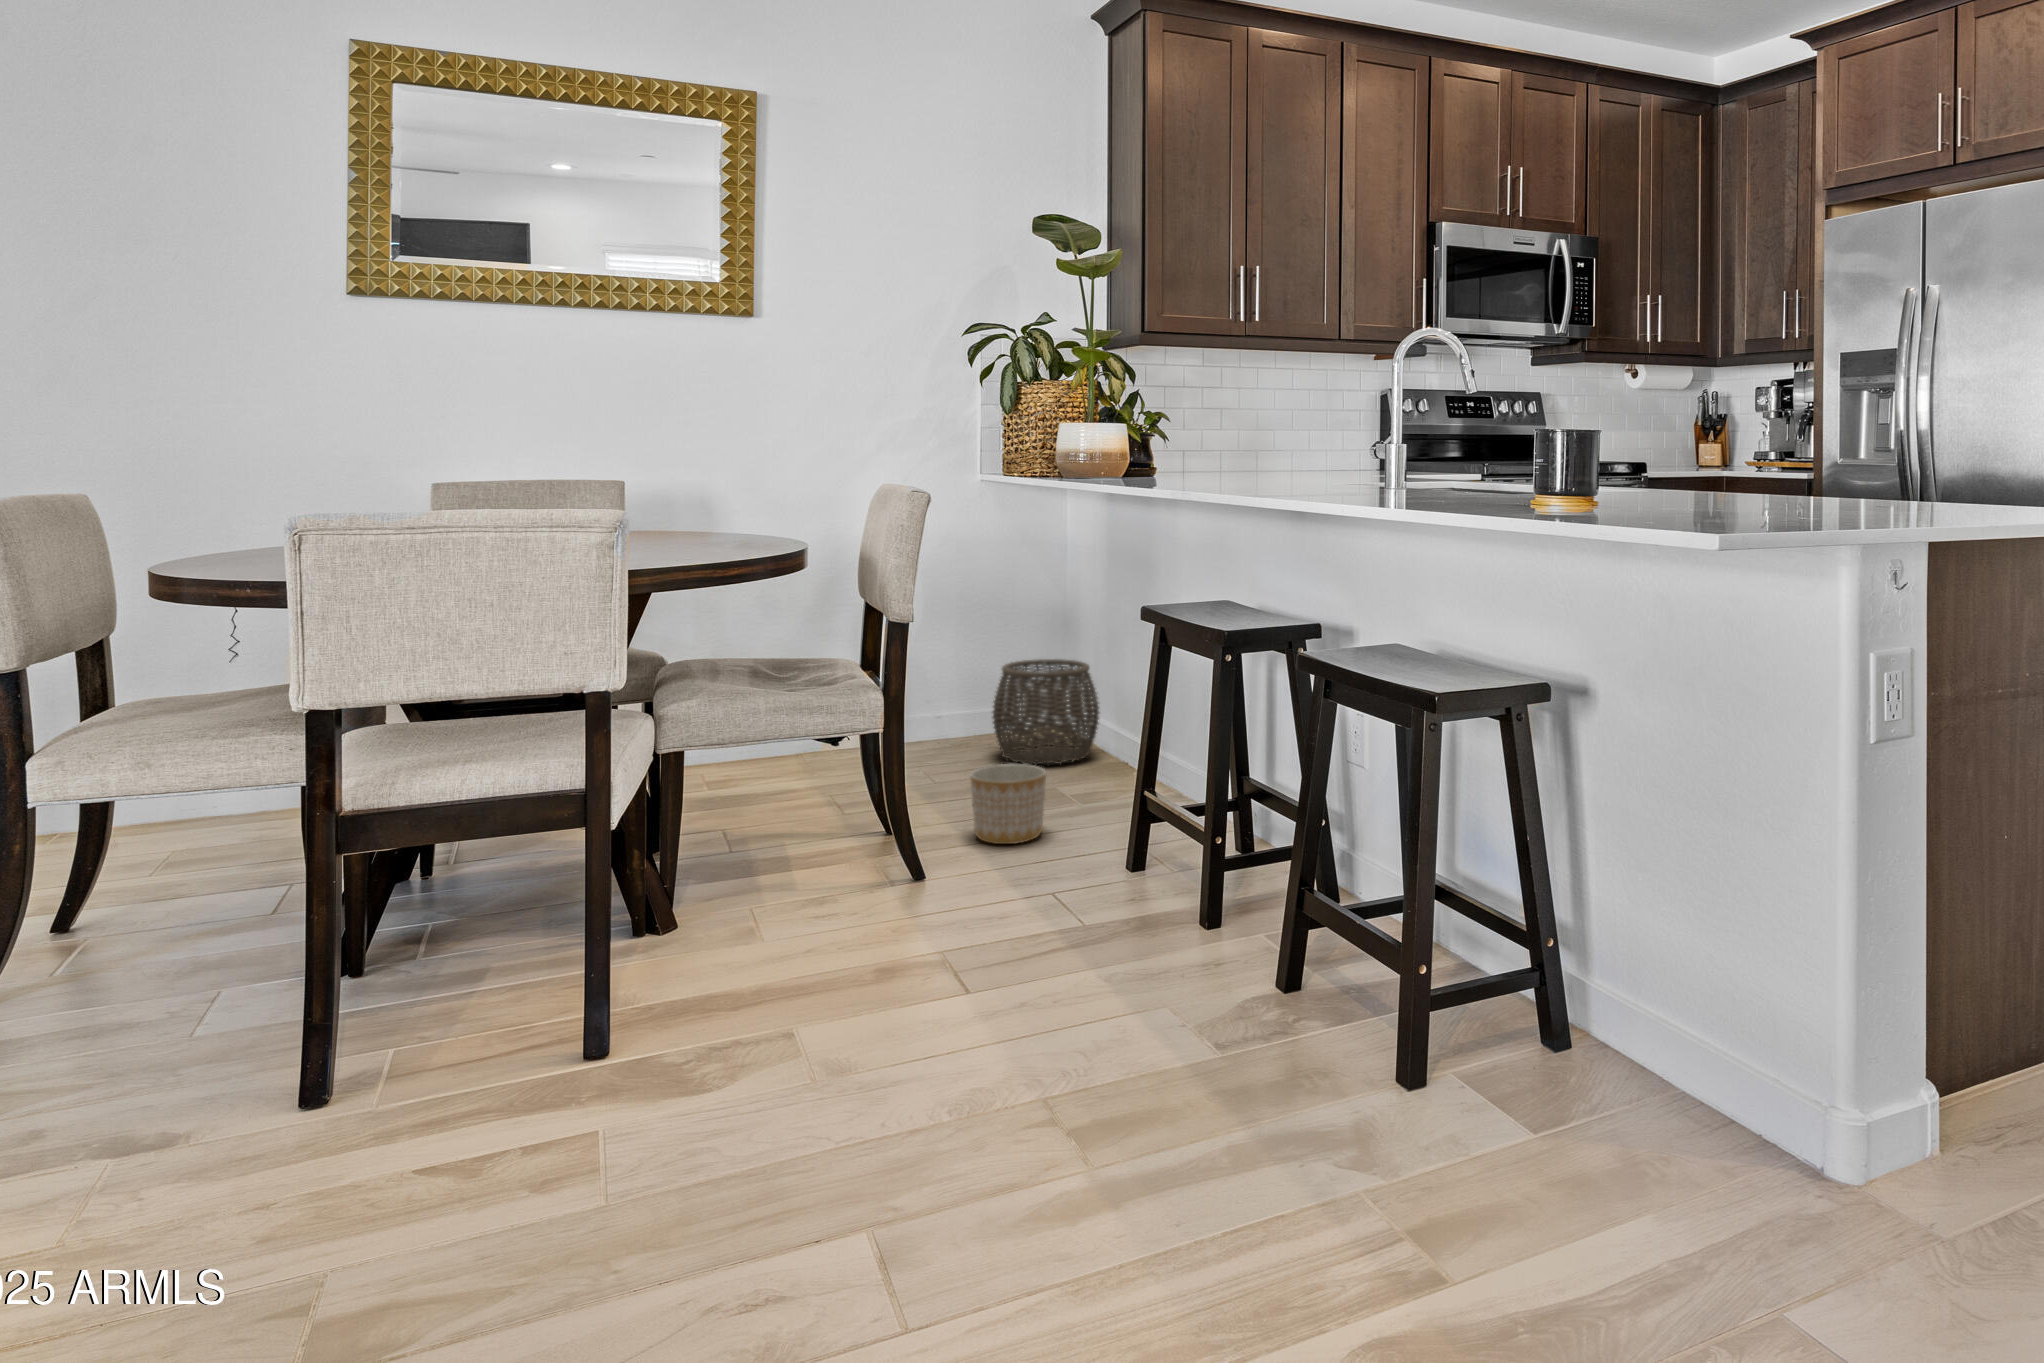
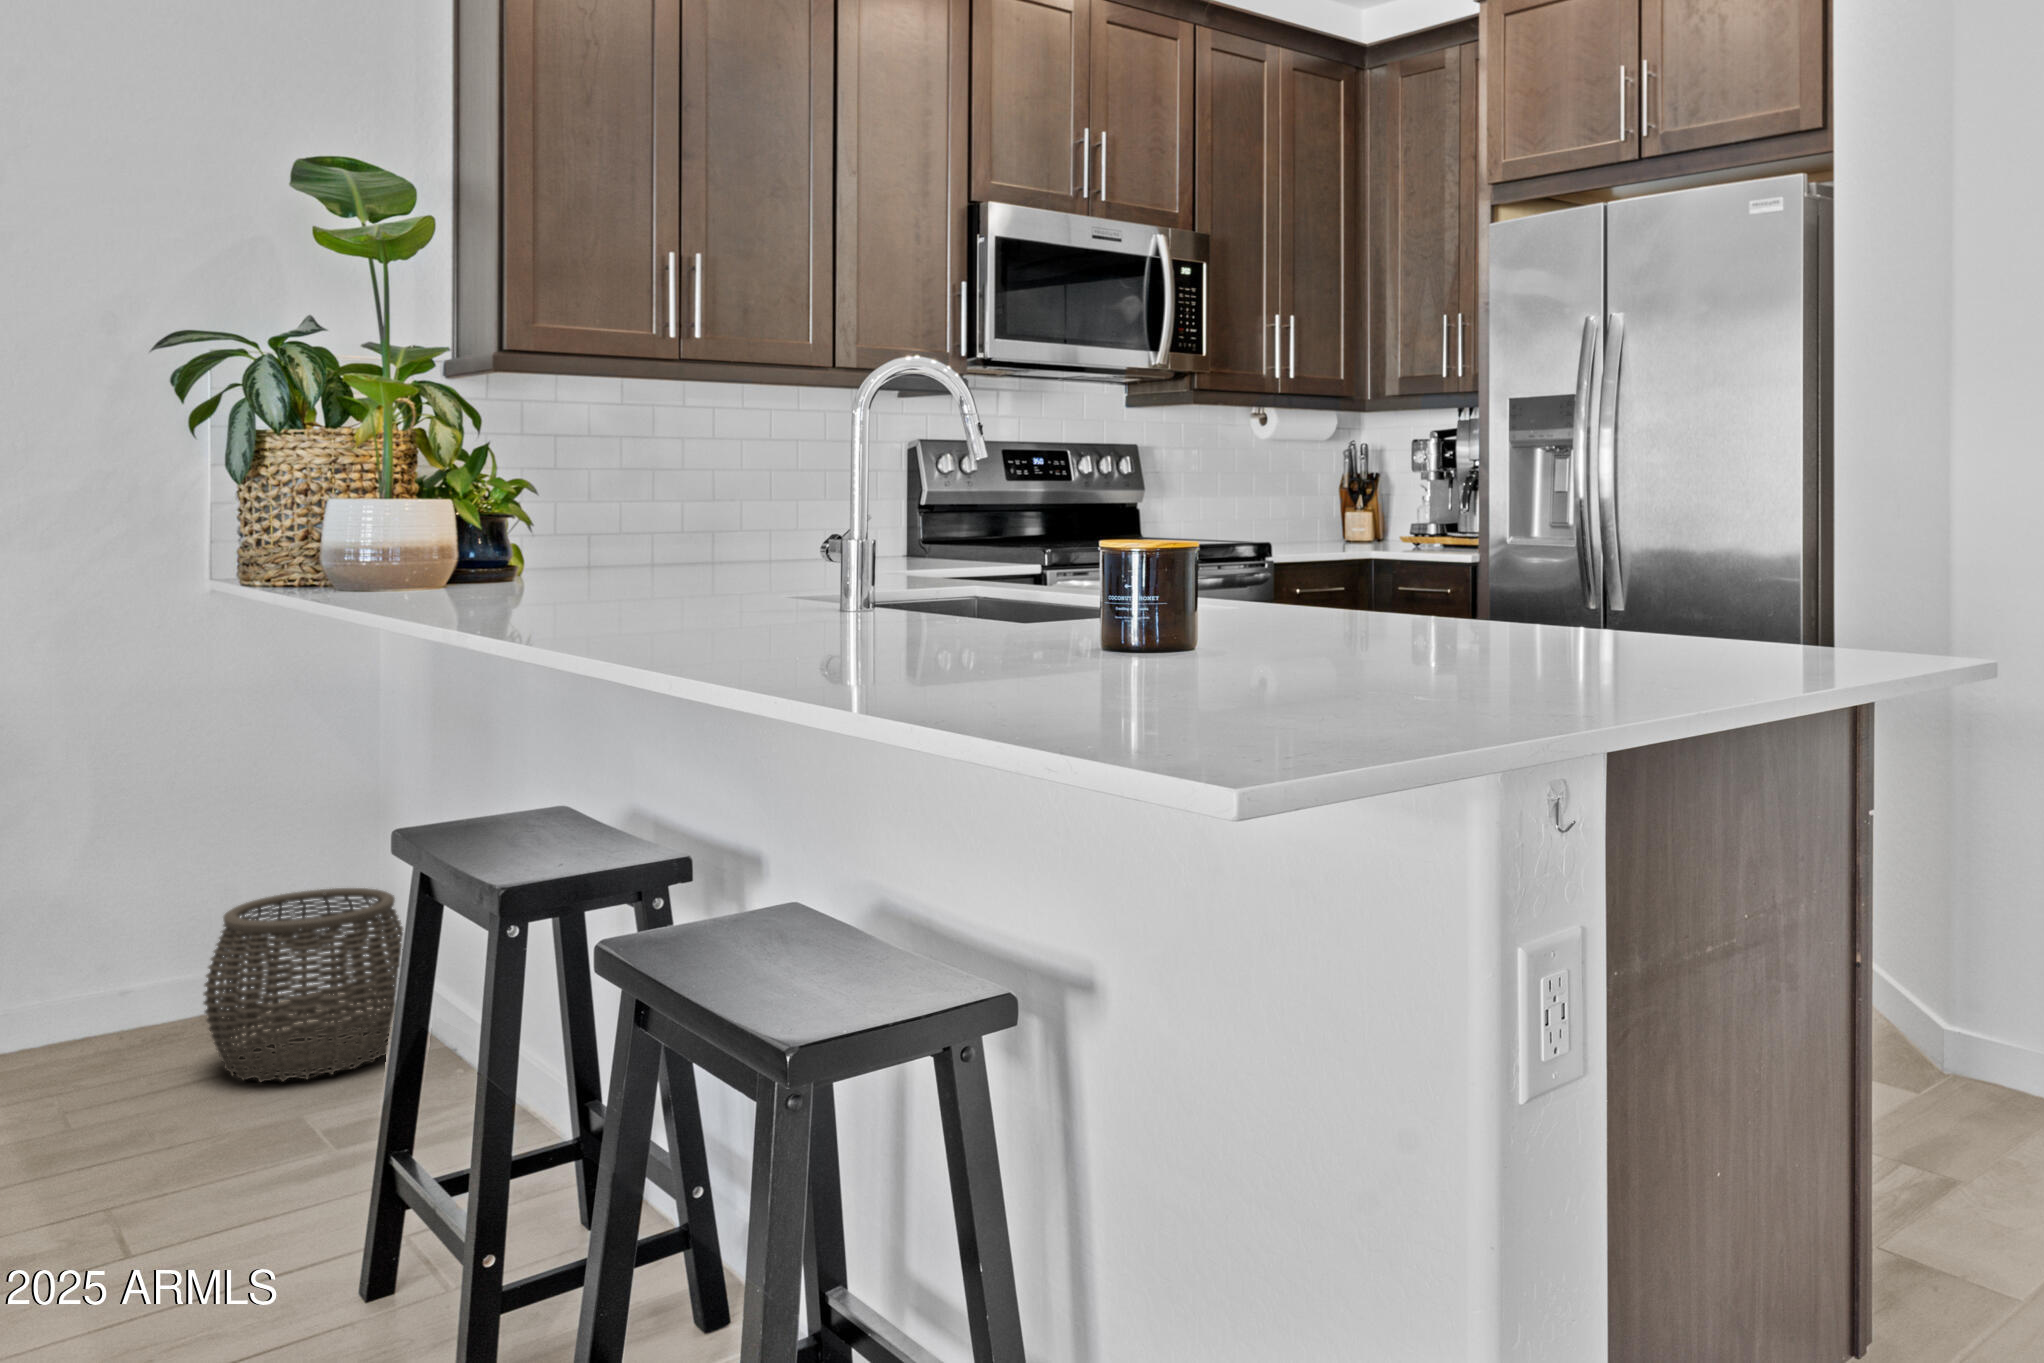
planter: present [970,764,1046,844] -> none [68,1121,235,1288]

